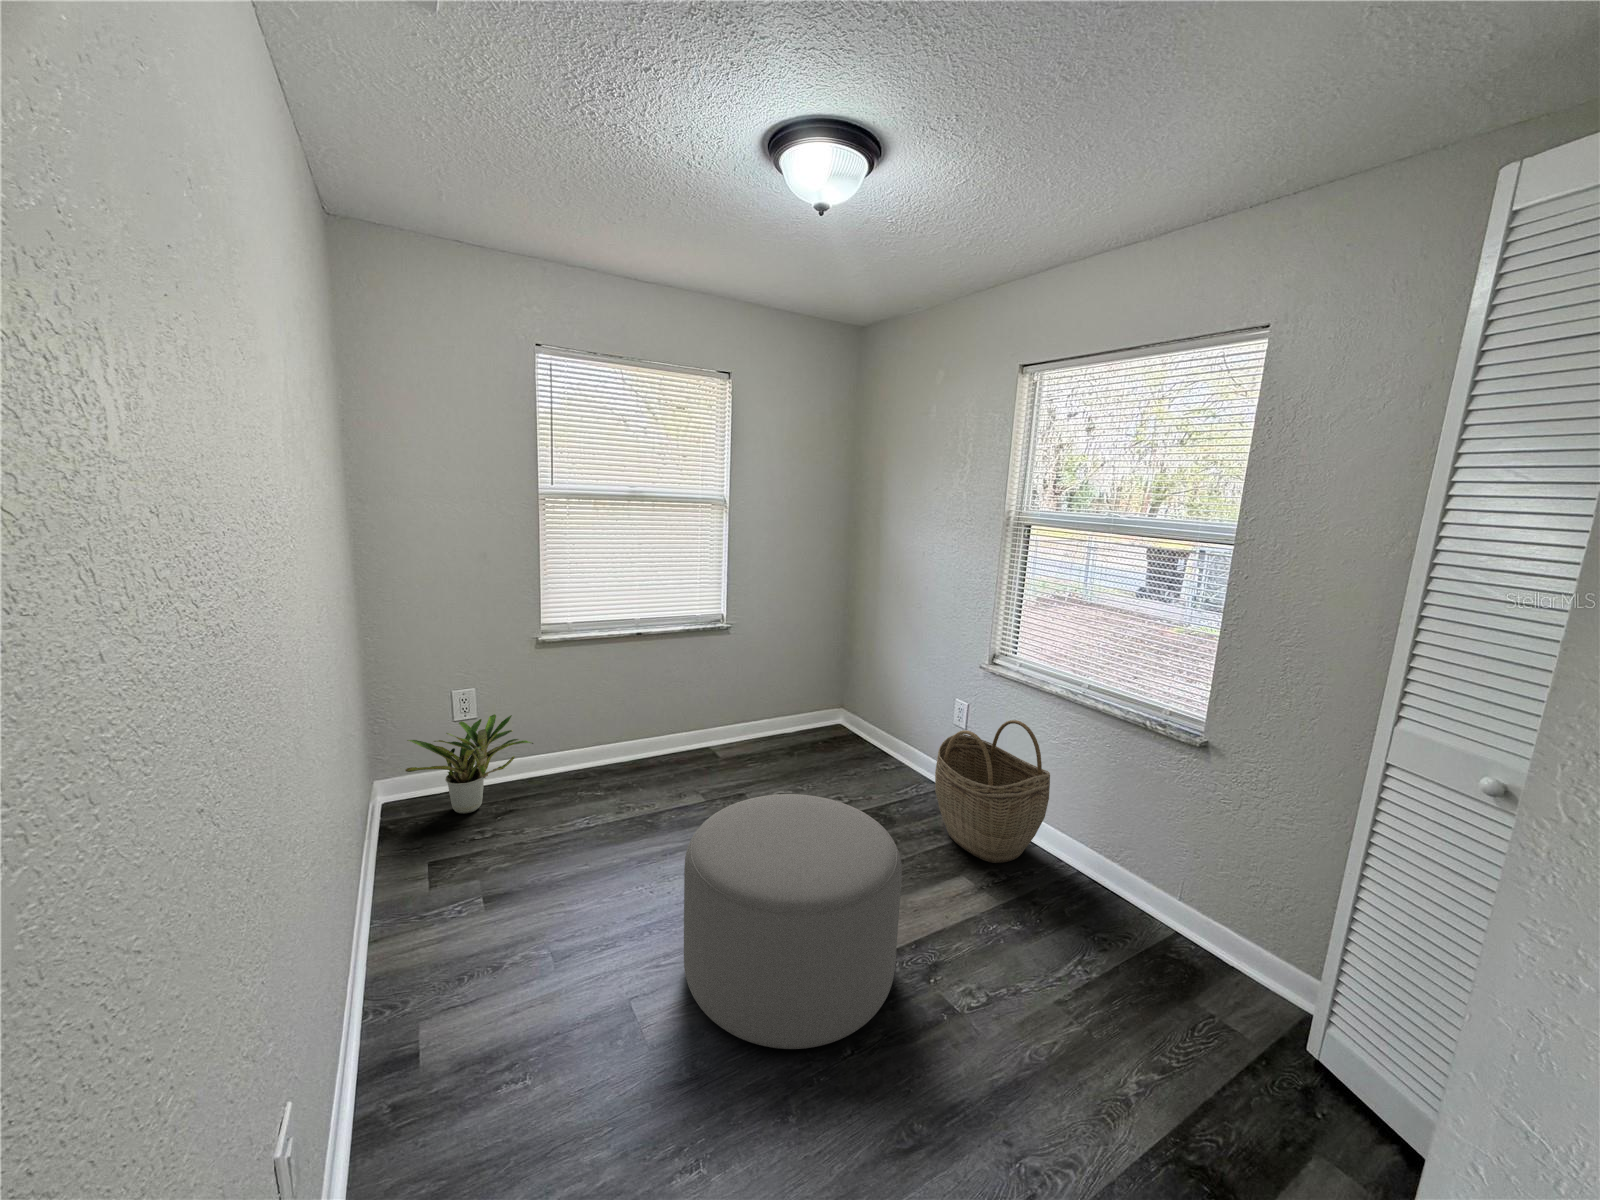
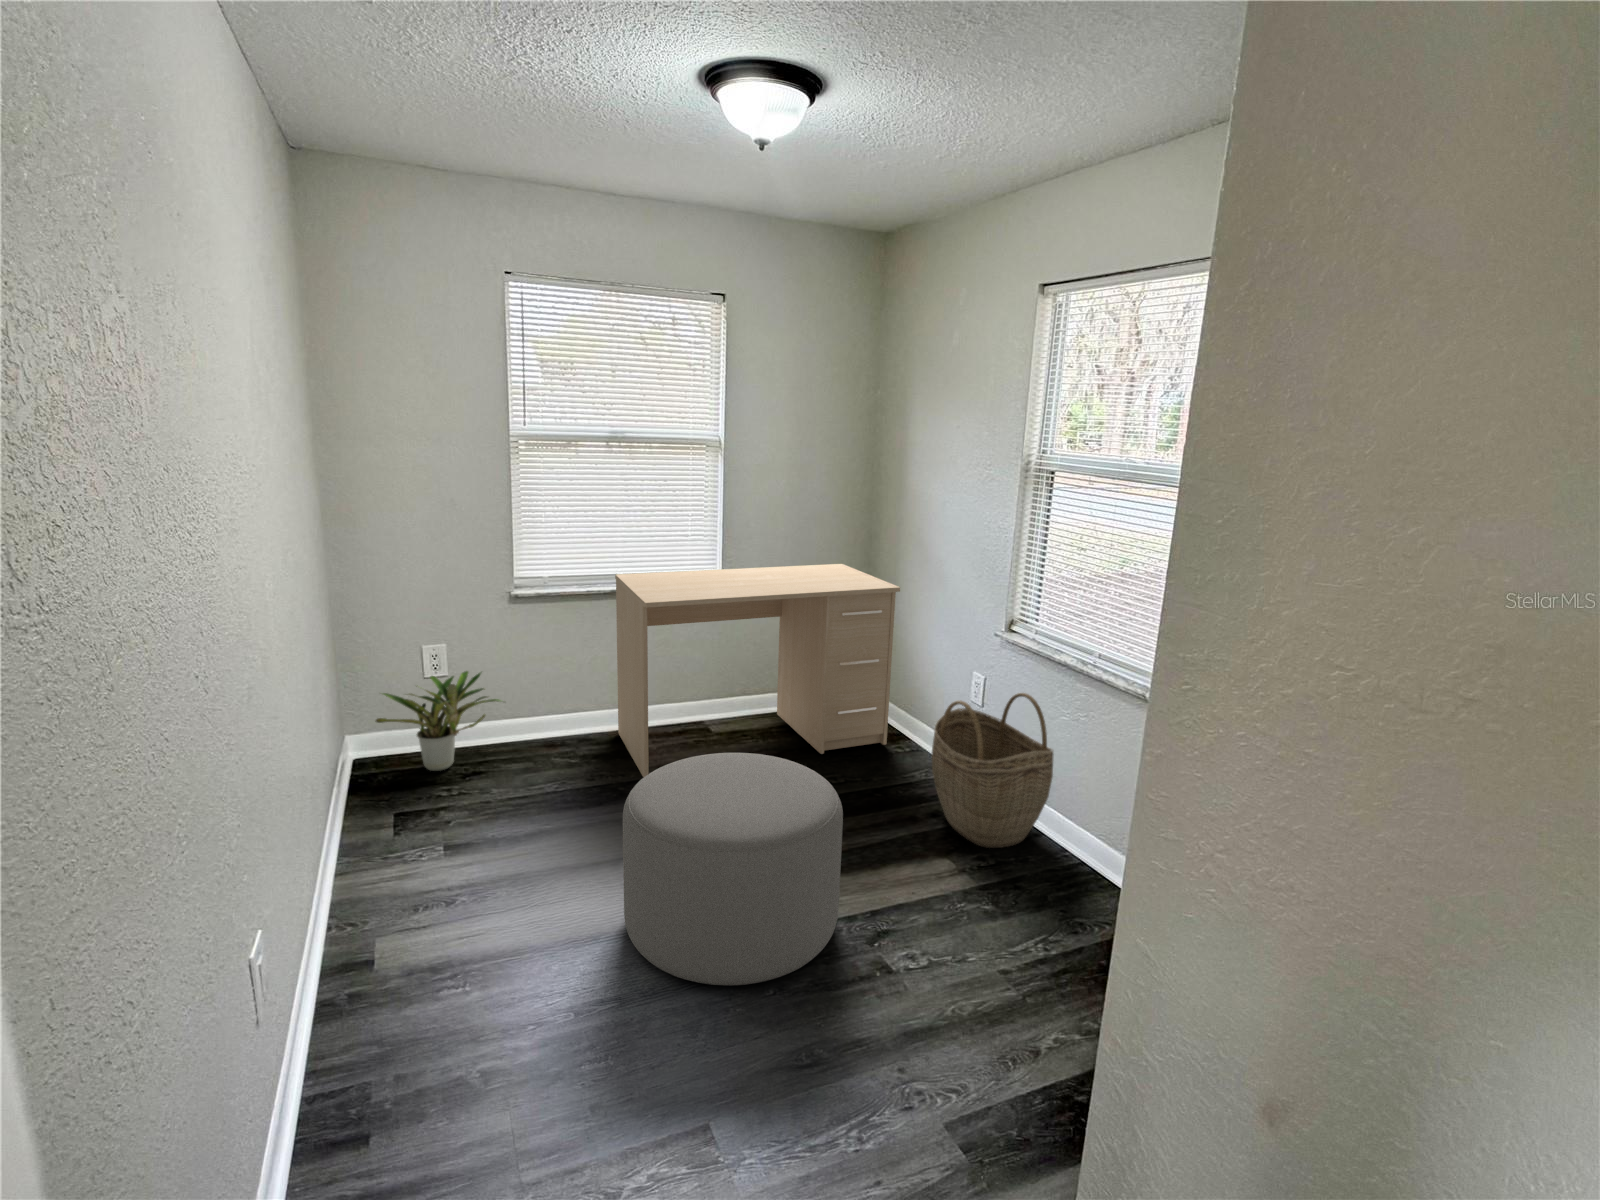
desk: none [633,605,889,811] -> present [615,564,900,777]

